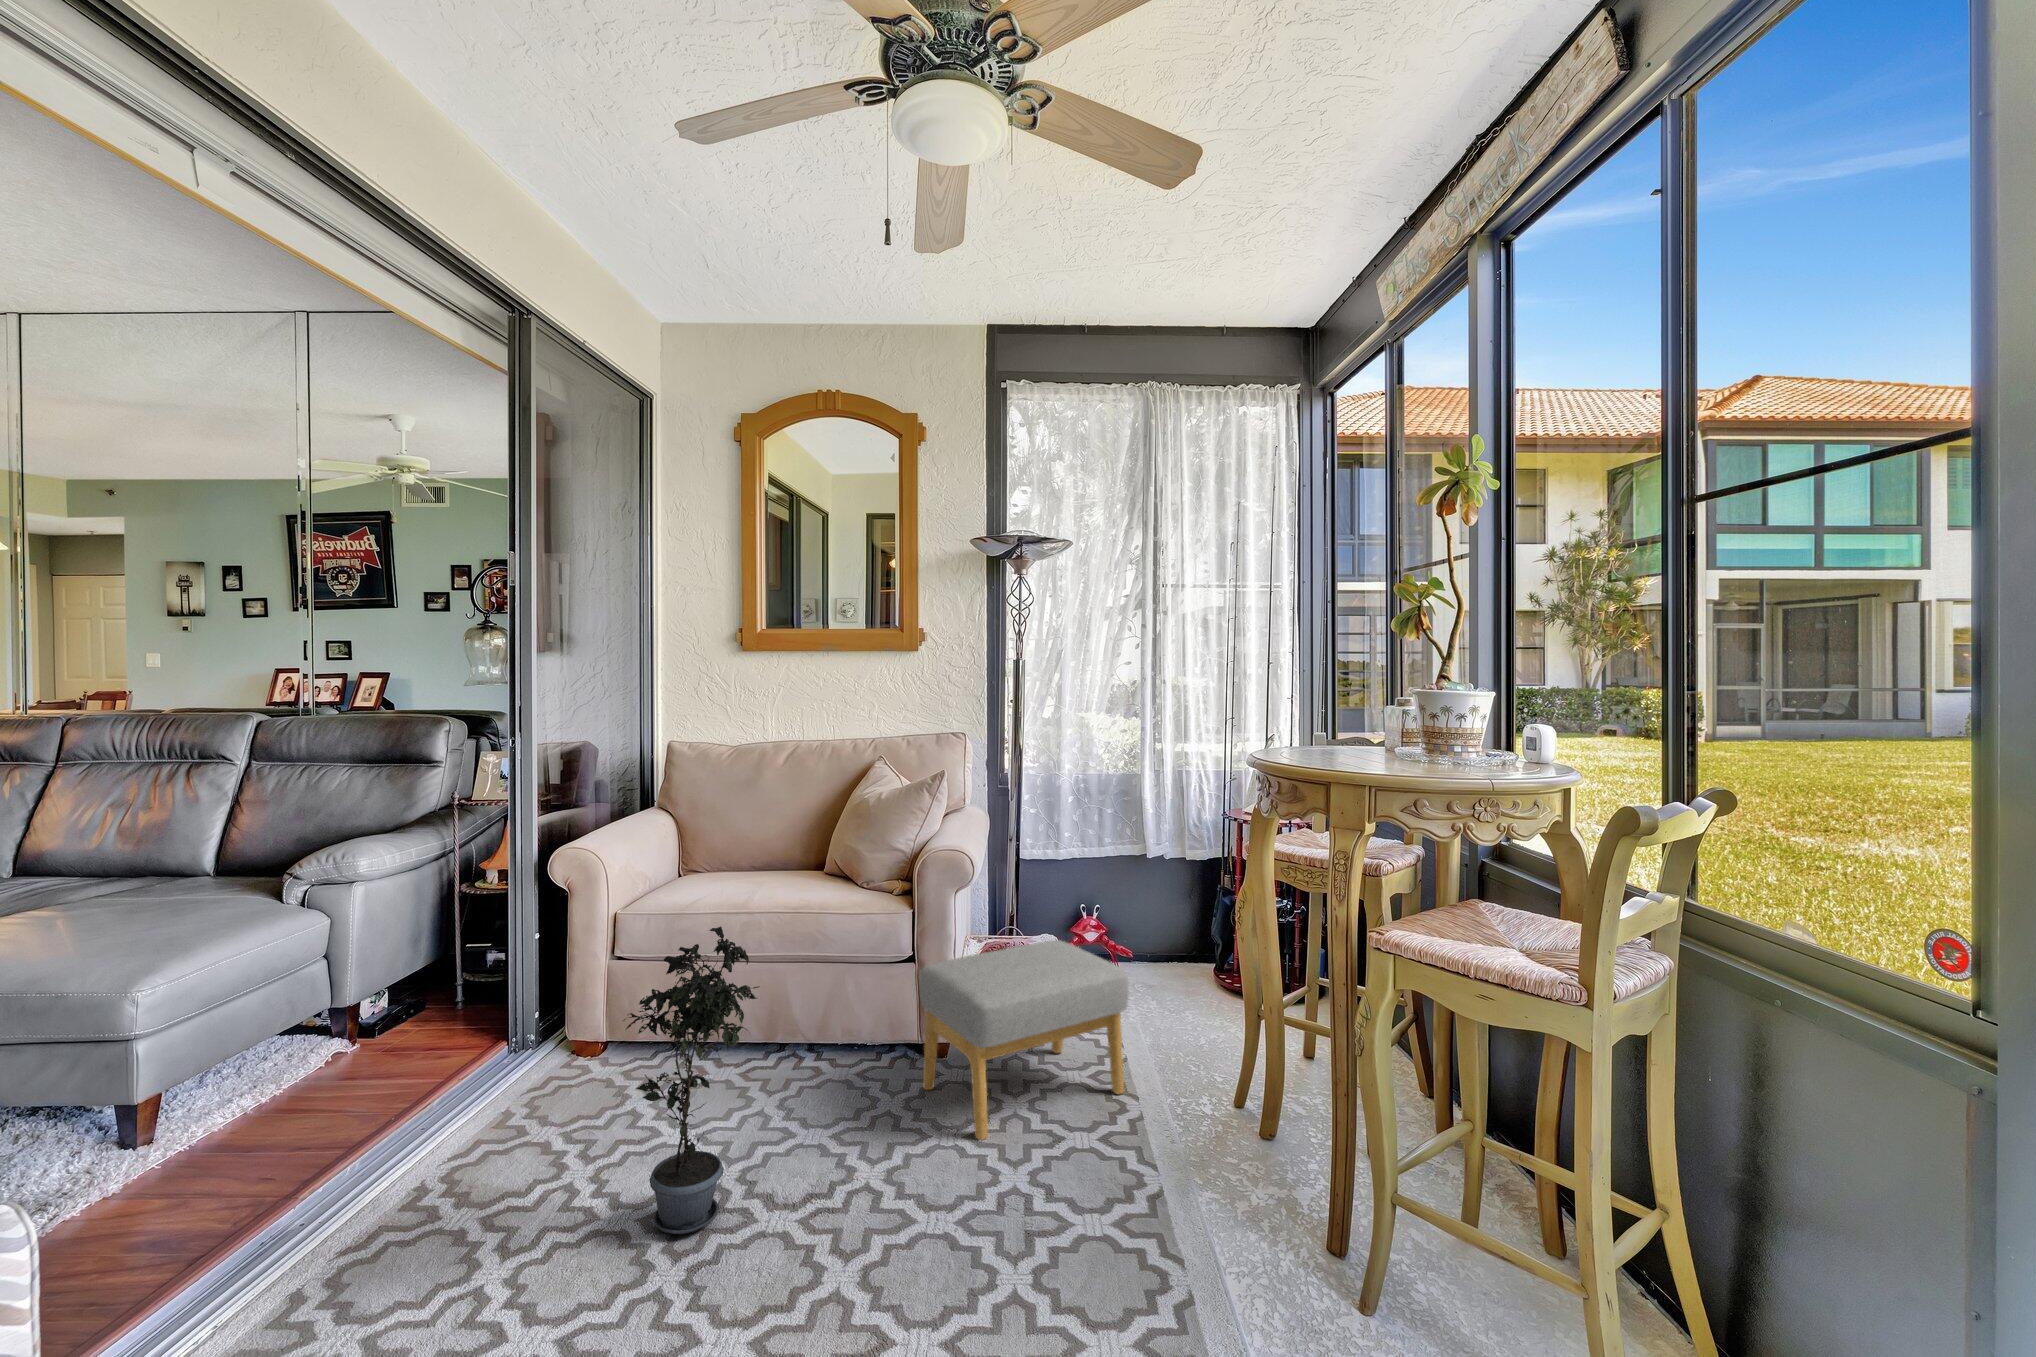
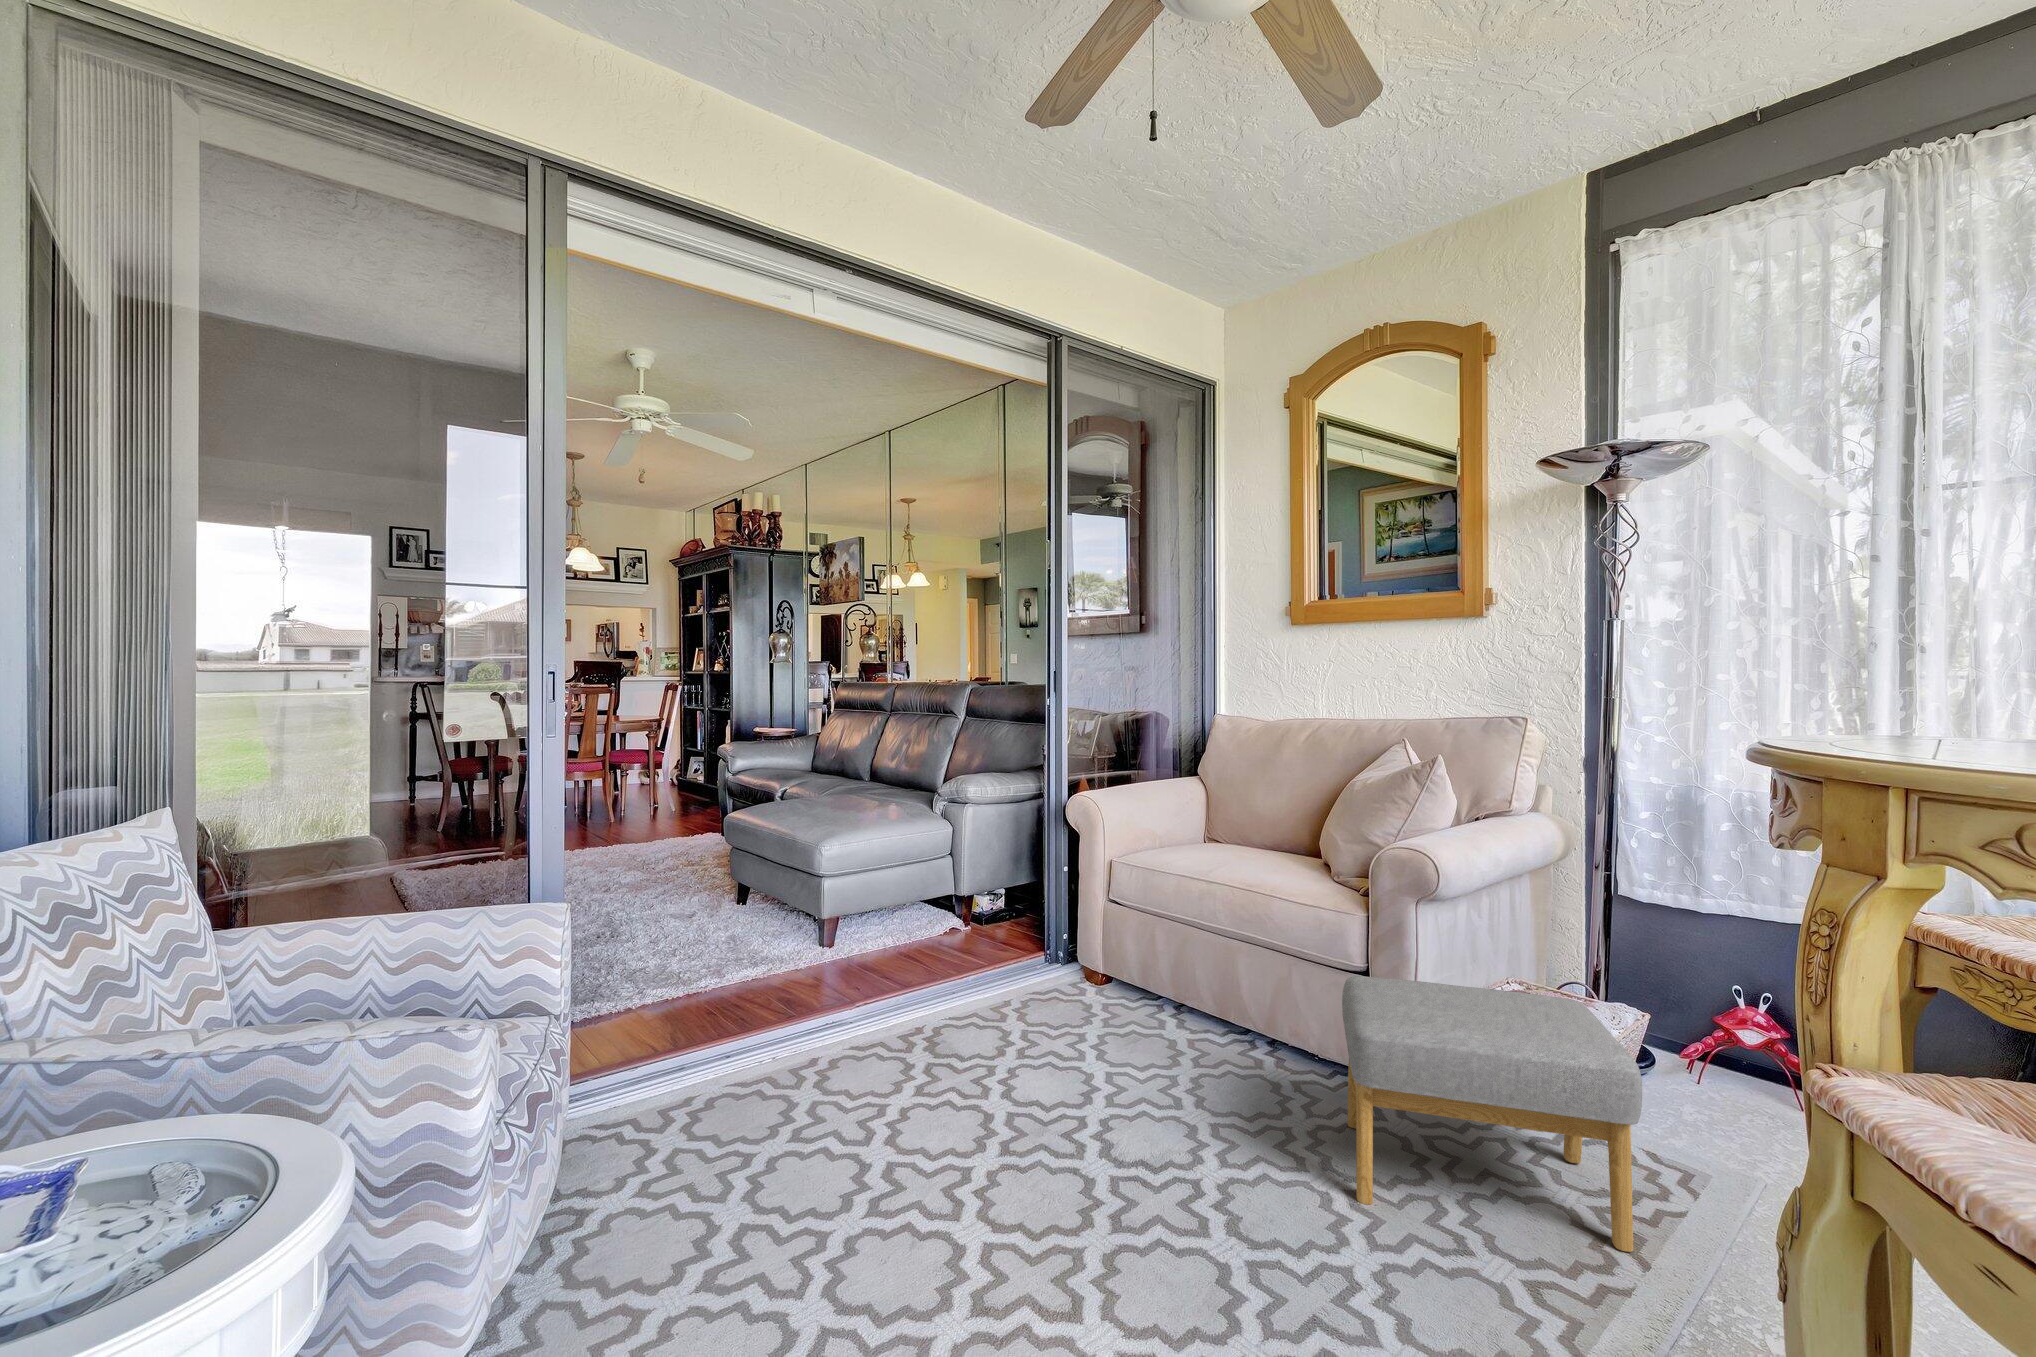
potted plant: present [623,927,758,1234] -> none [982,862,1096,1140]

